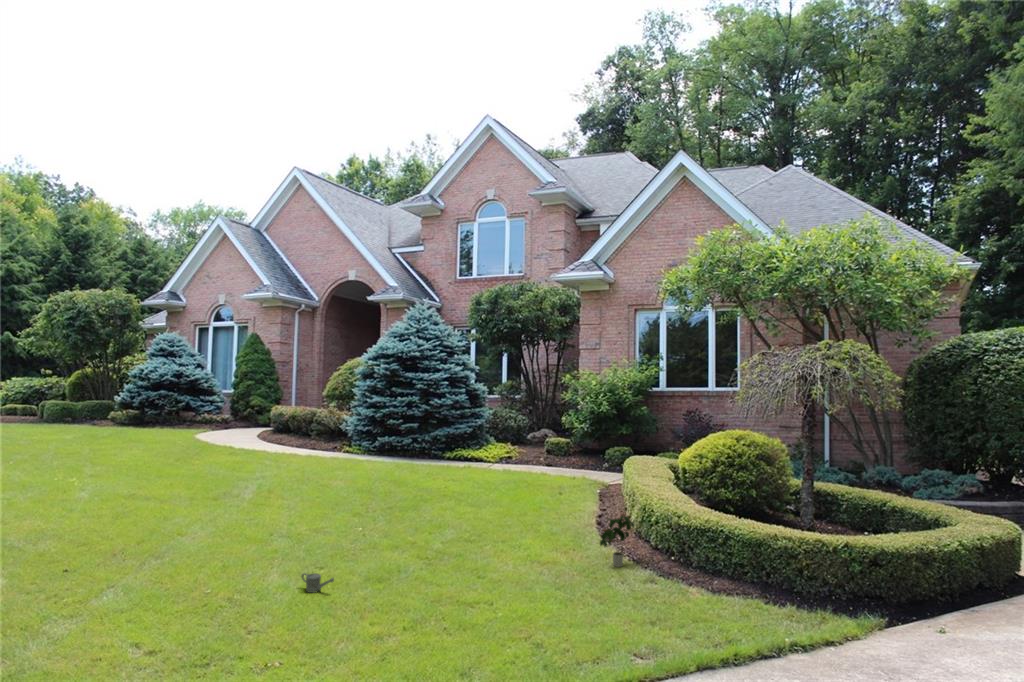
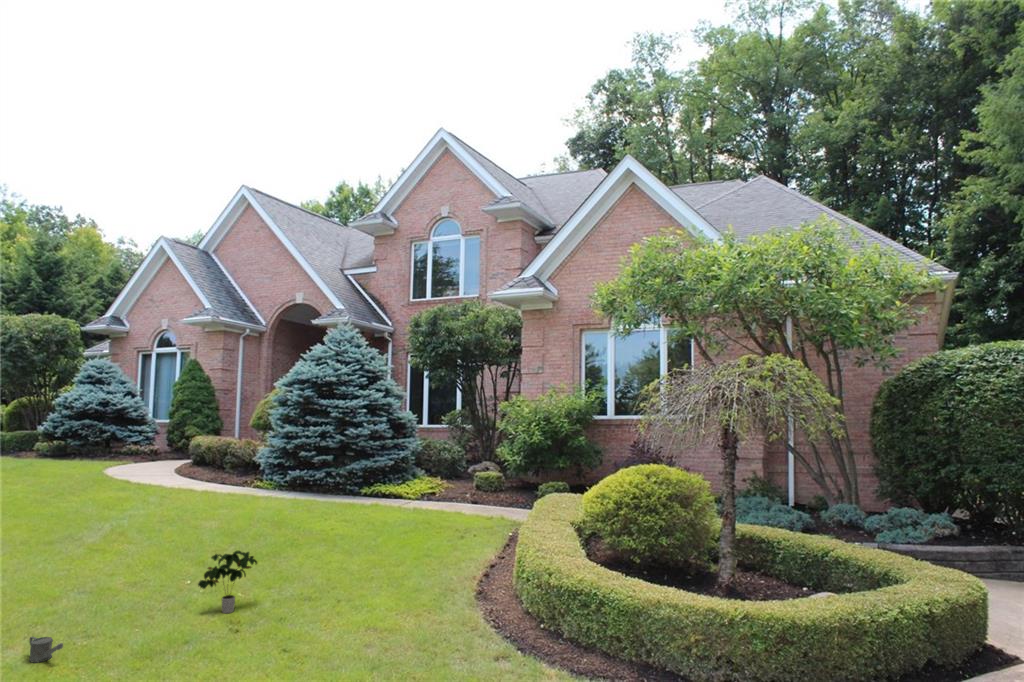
potted plant: present [600,516,635,567] -> present [198,550,257,613]

